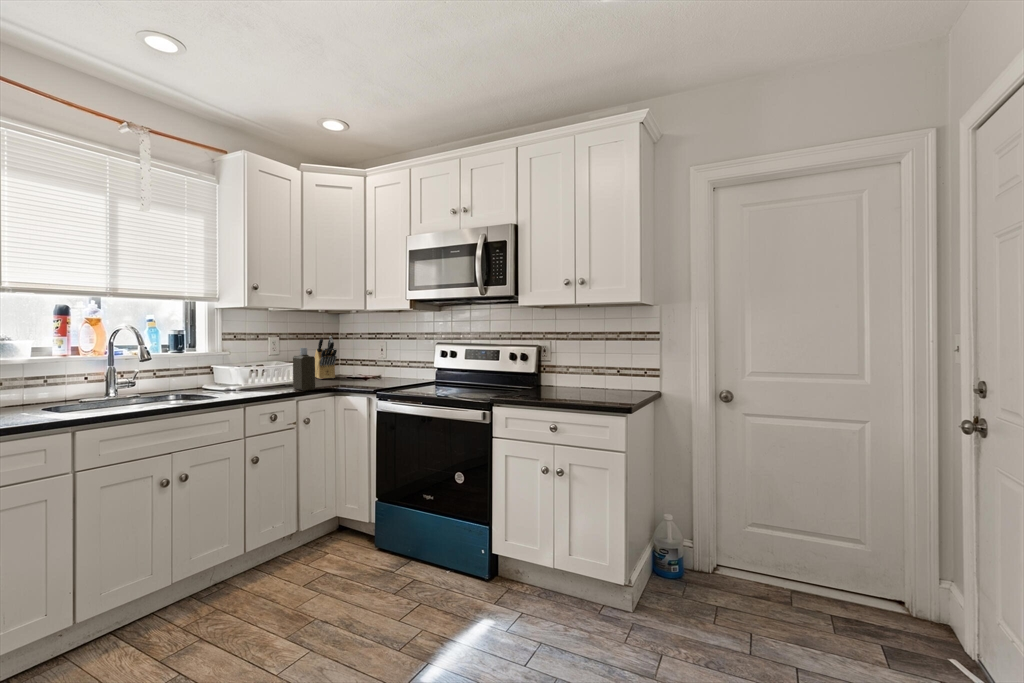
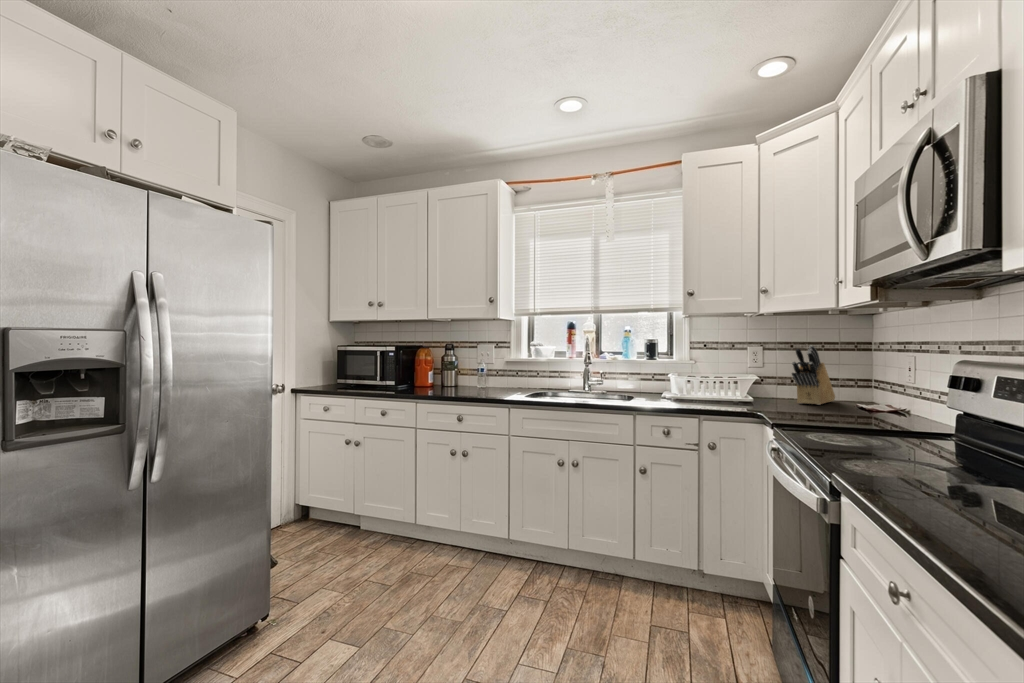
bottle: present [293,348,315,391] -> none [703,358,728,411]

